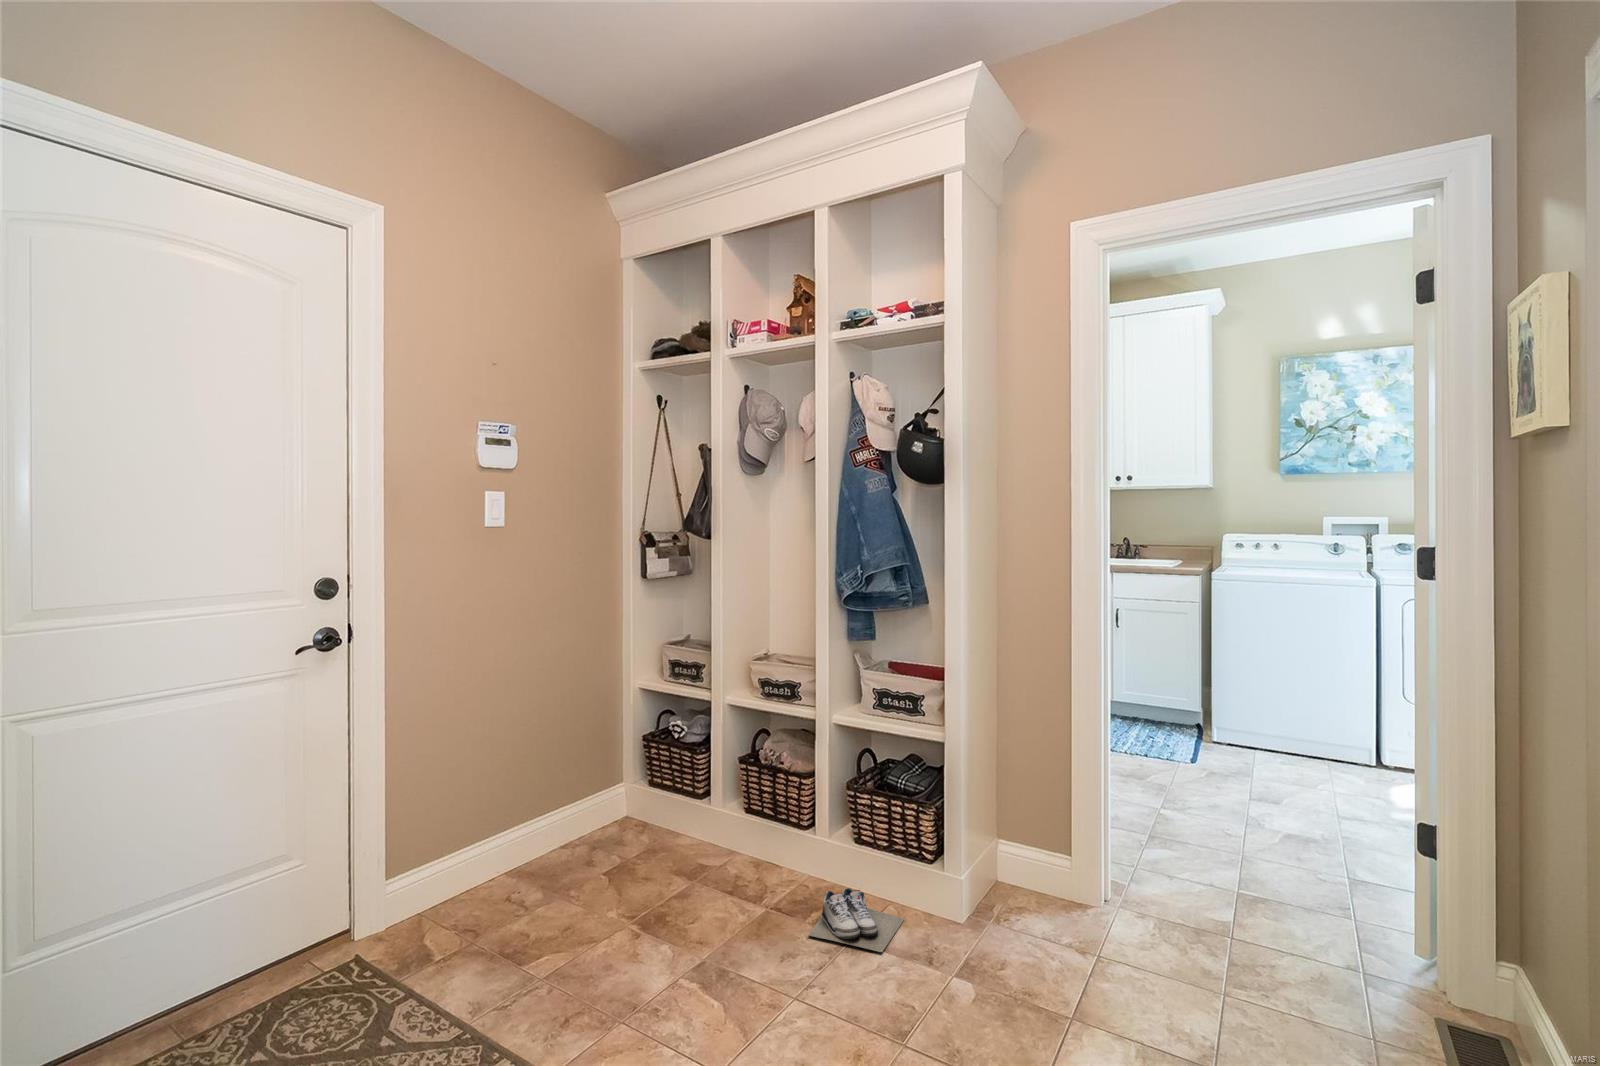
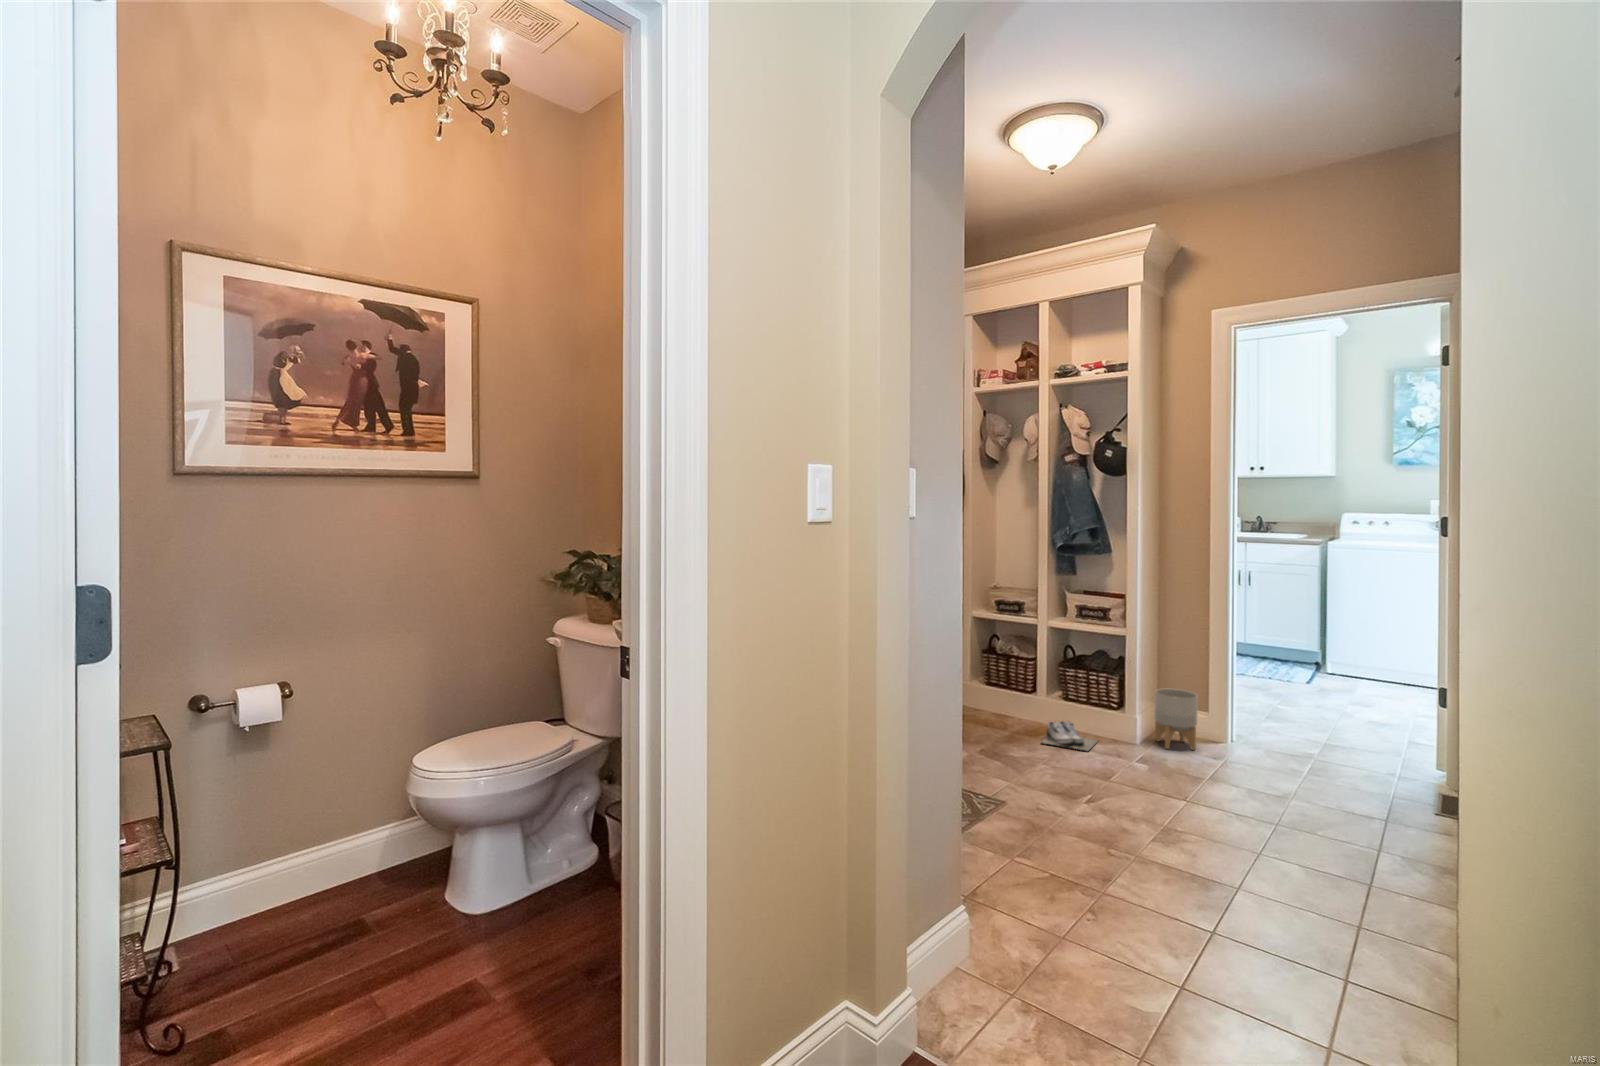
planter: none [990,824,1055,934] -> present [1154,689,1198,750]

